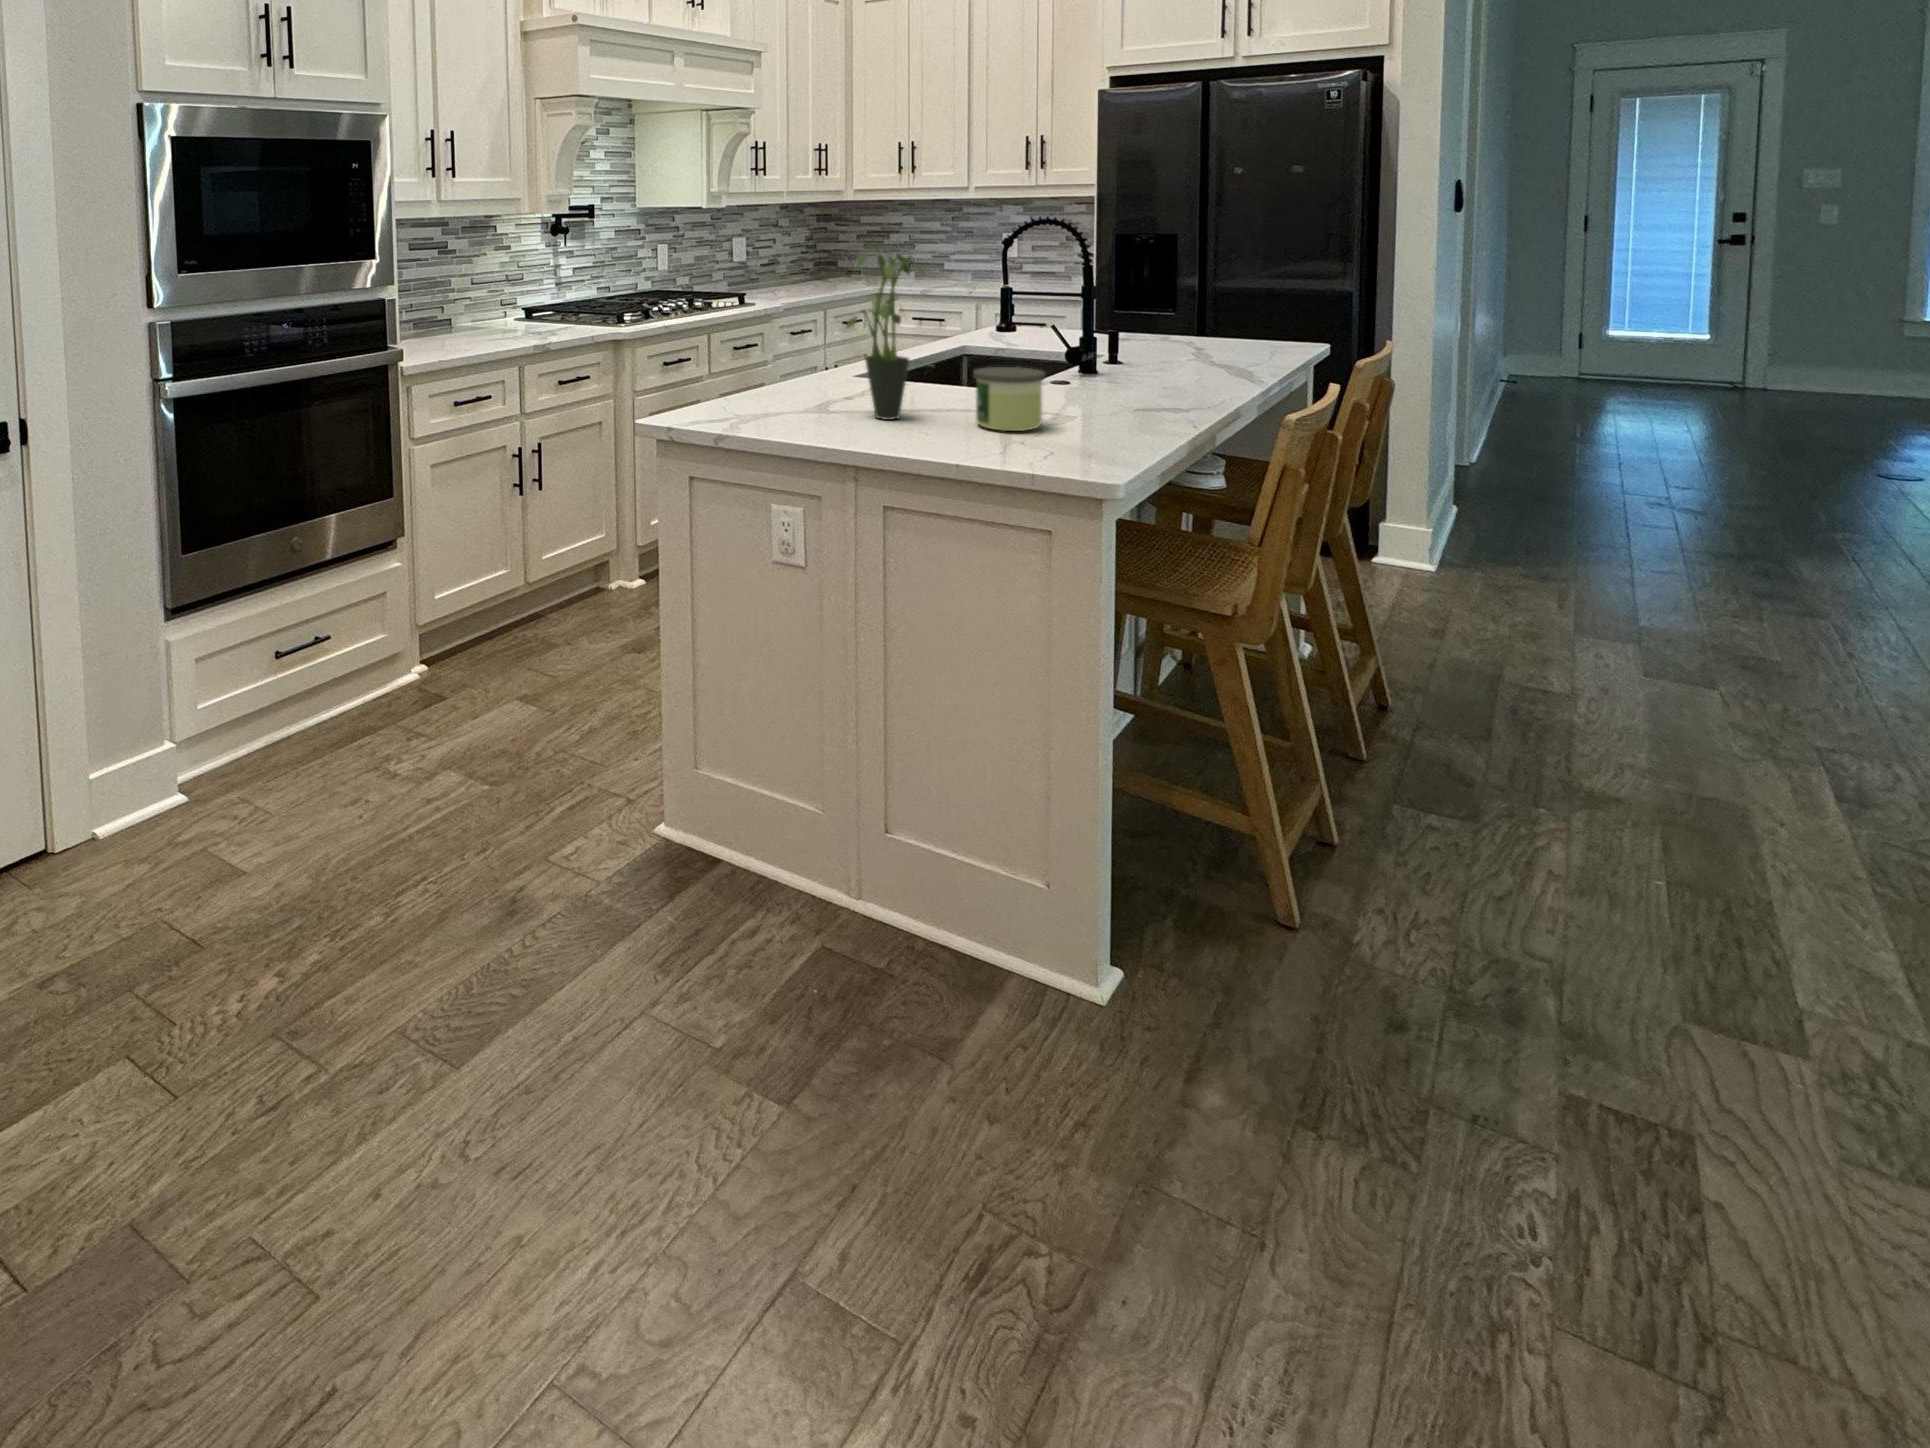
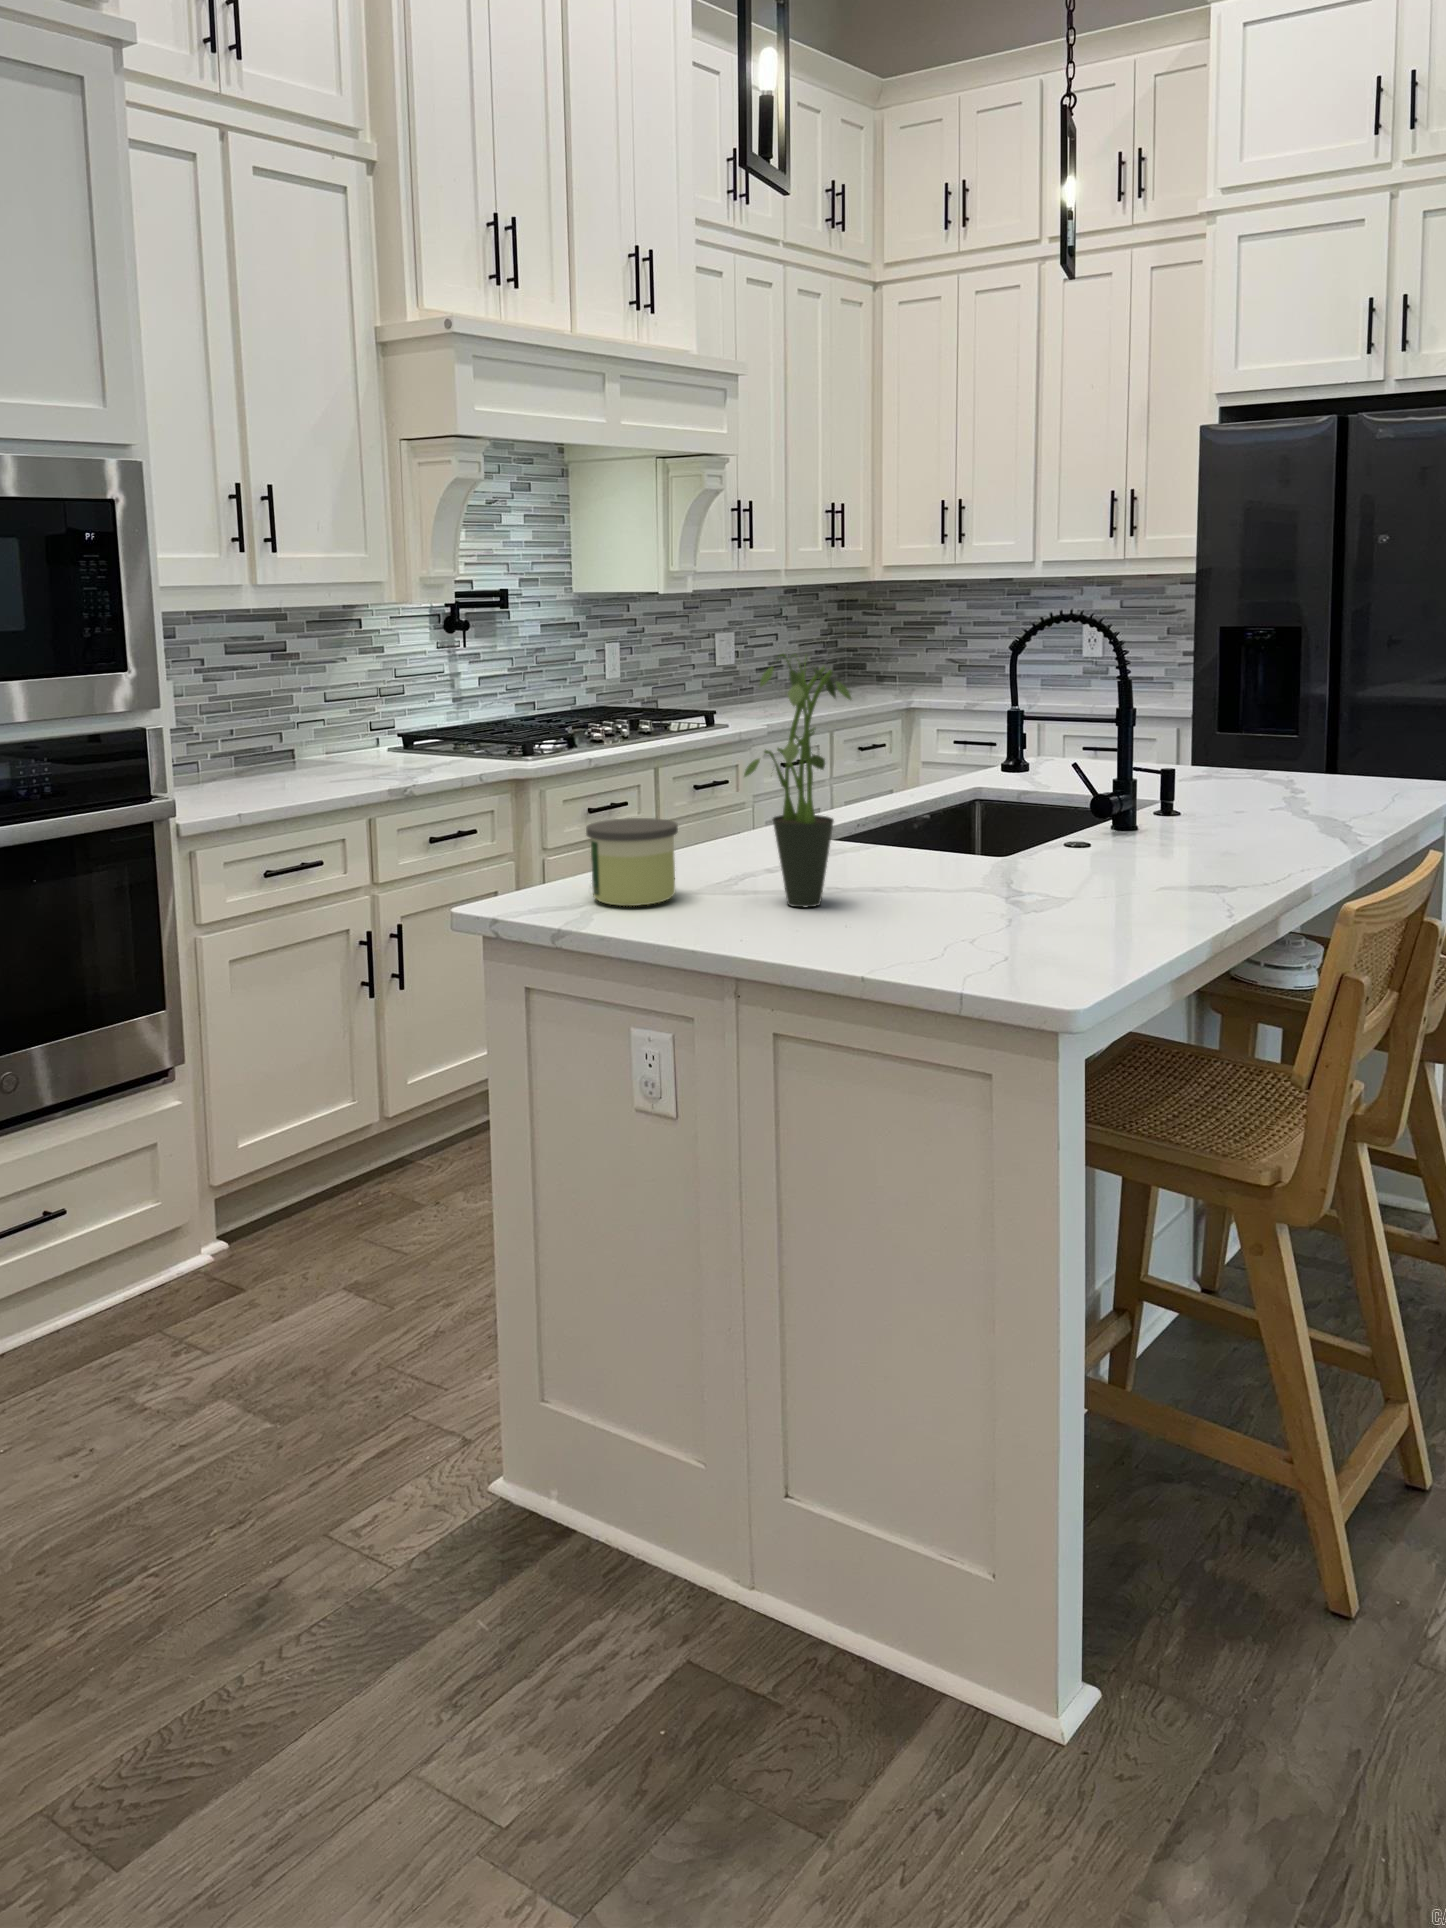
candle: present [973,367,1045,431] -> present [586,818,678,906]

